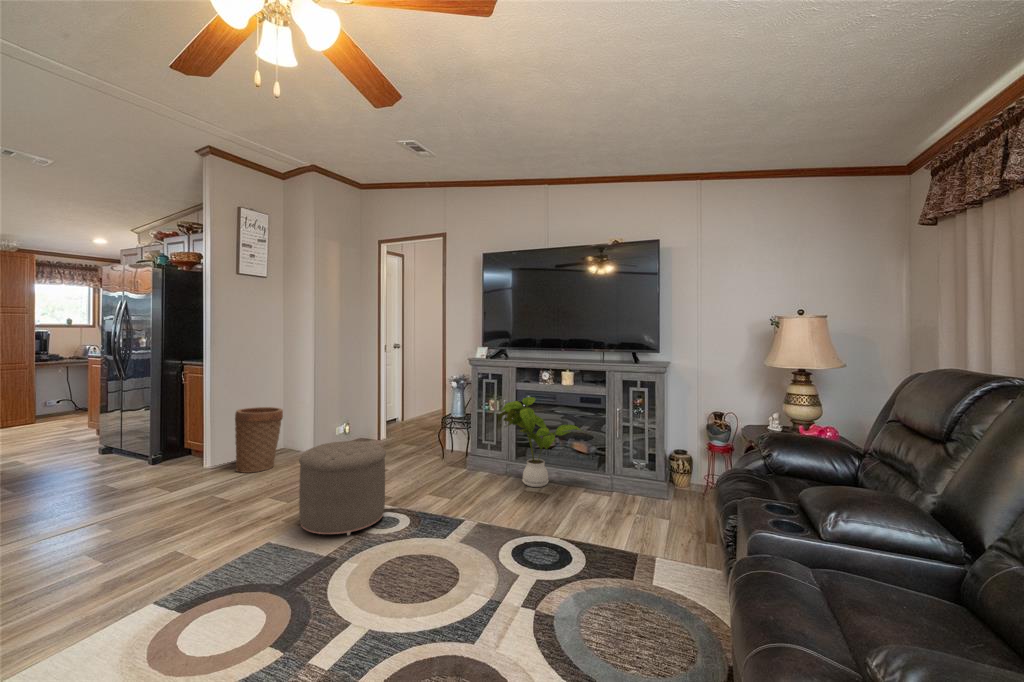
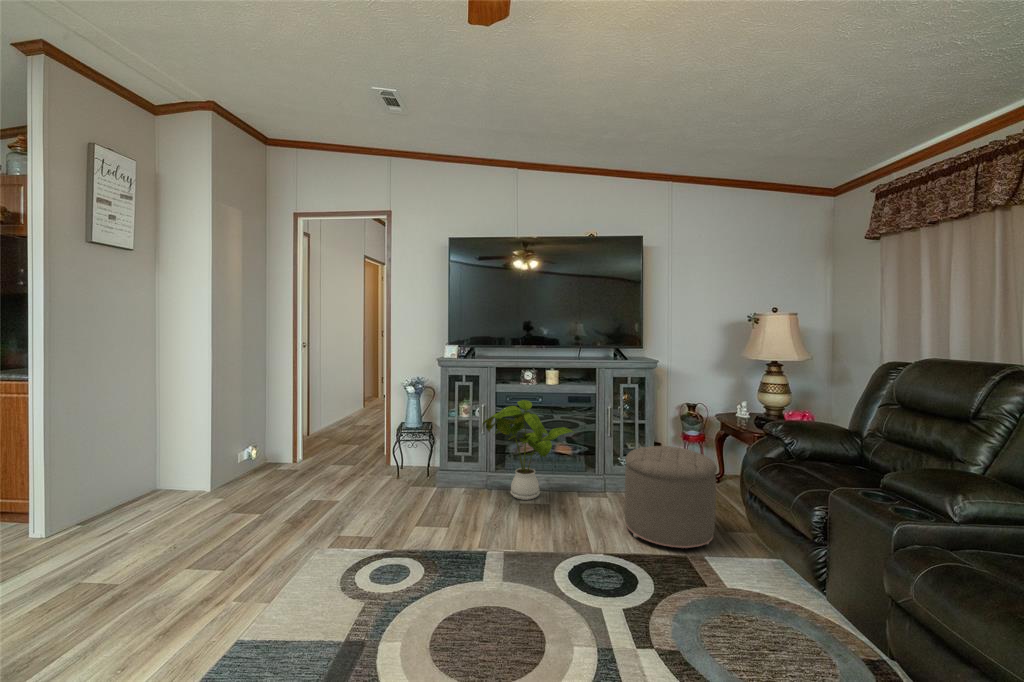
basket: present [235,407,283,473] -> none [97,435,174,534]
ottoman: present [299,441,386,535] -> present [625,446,717,548]

